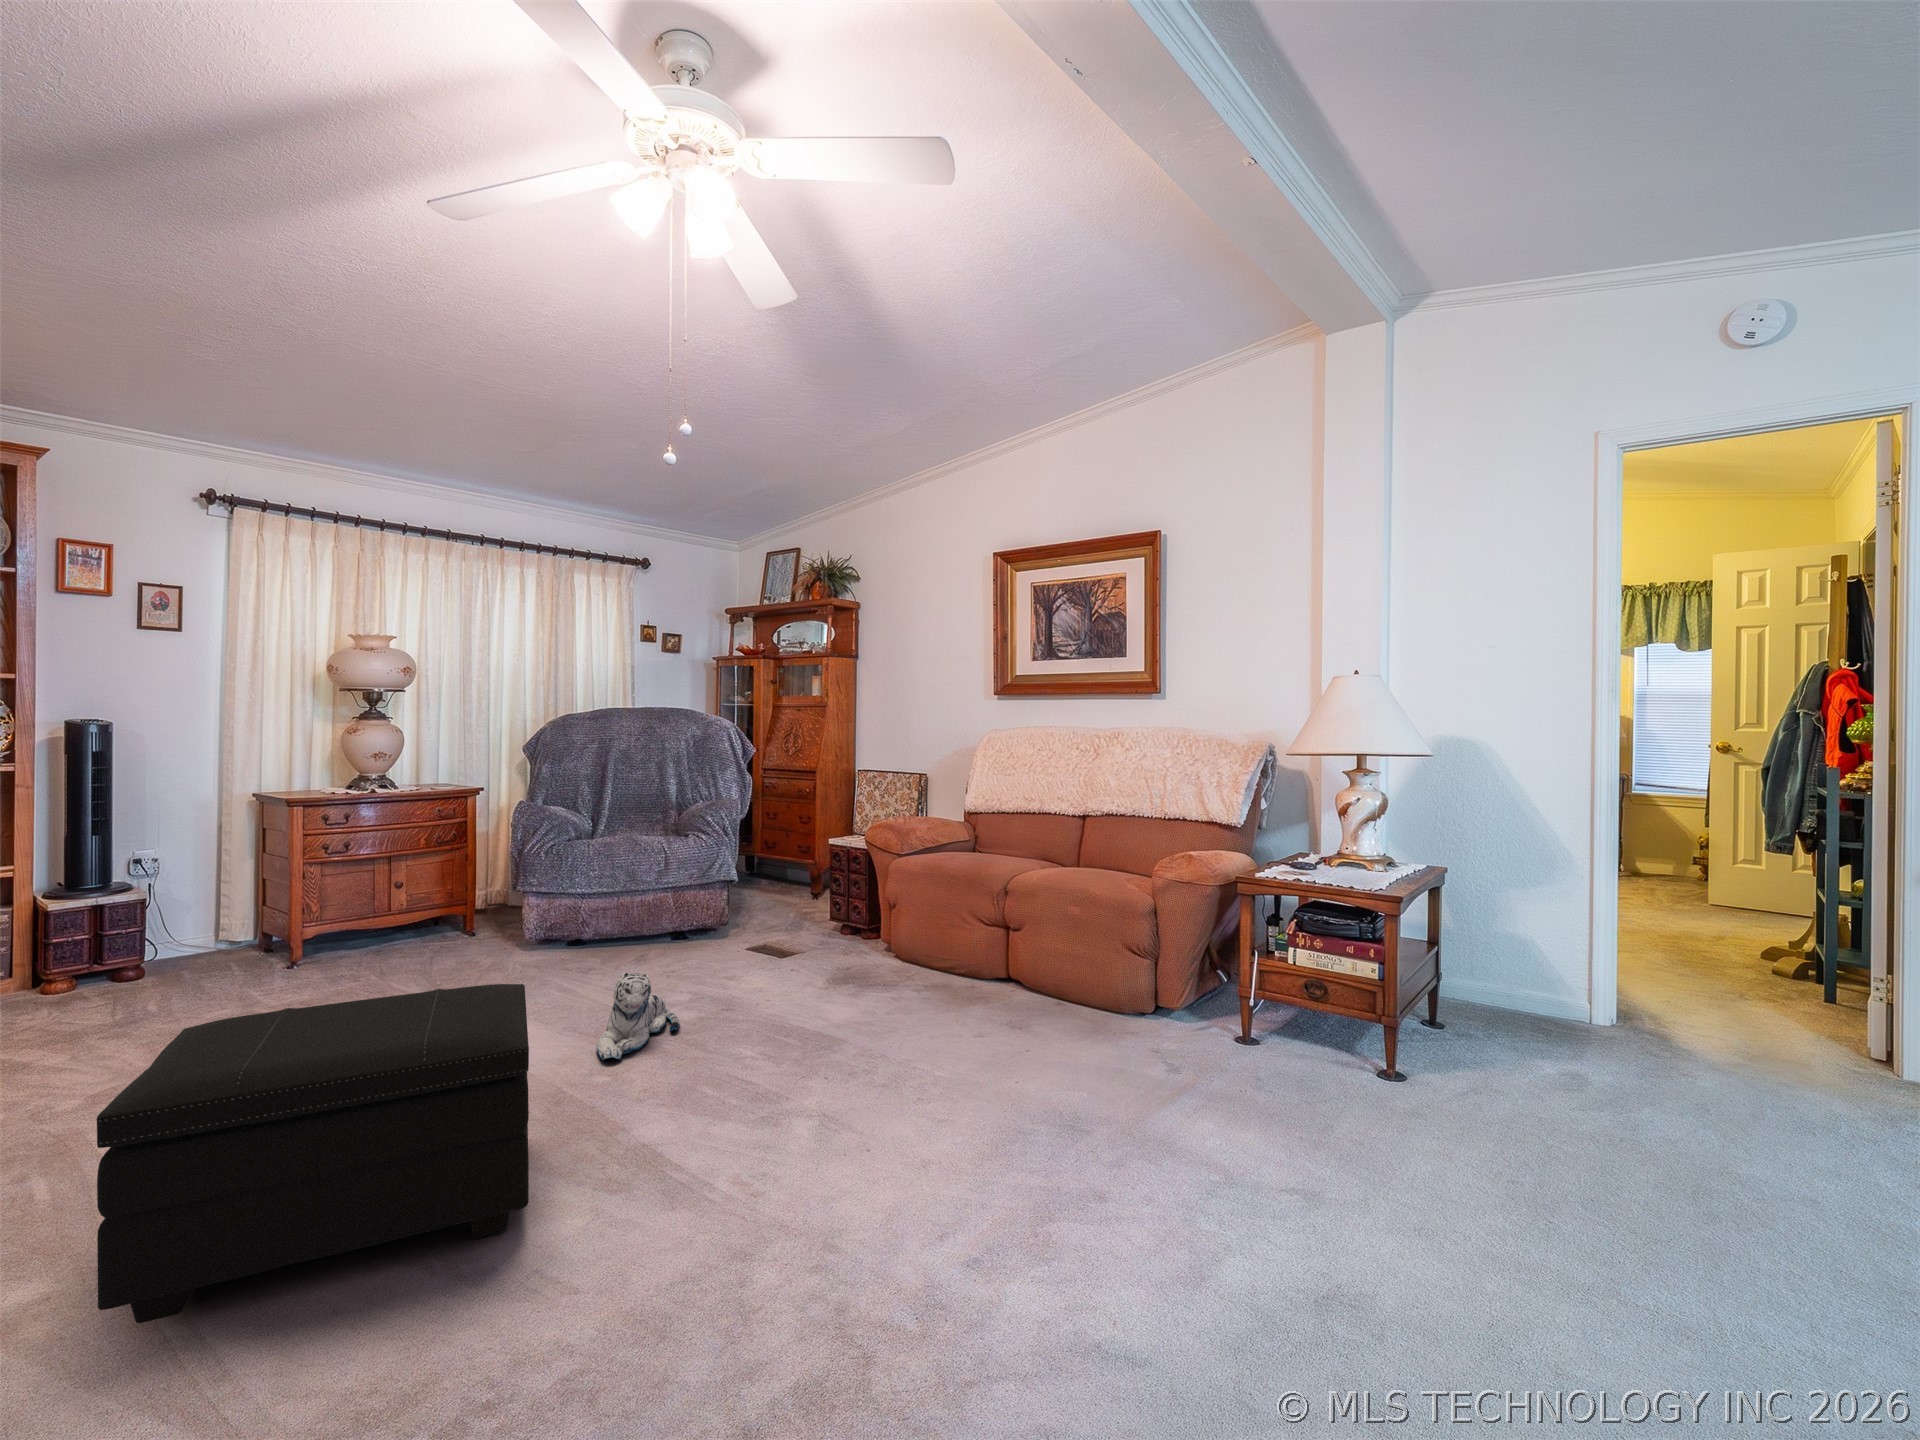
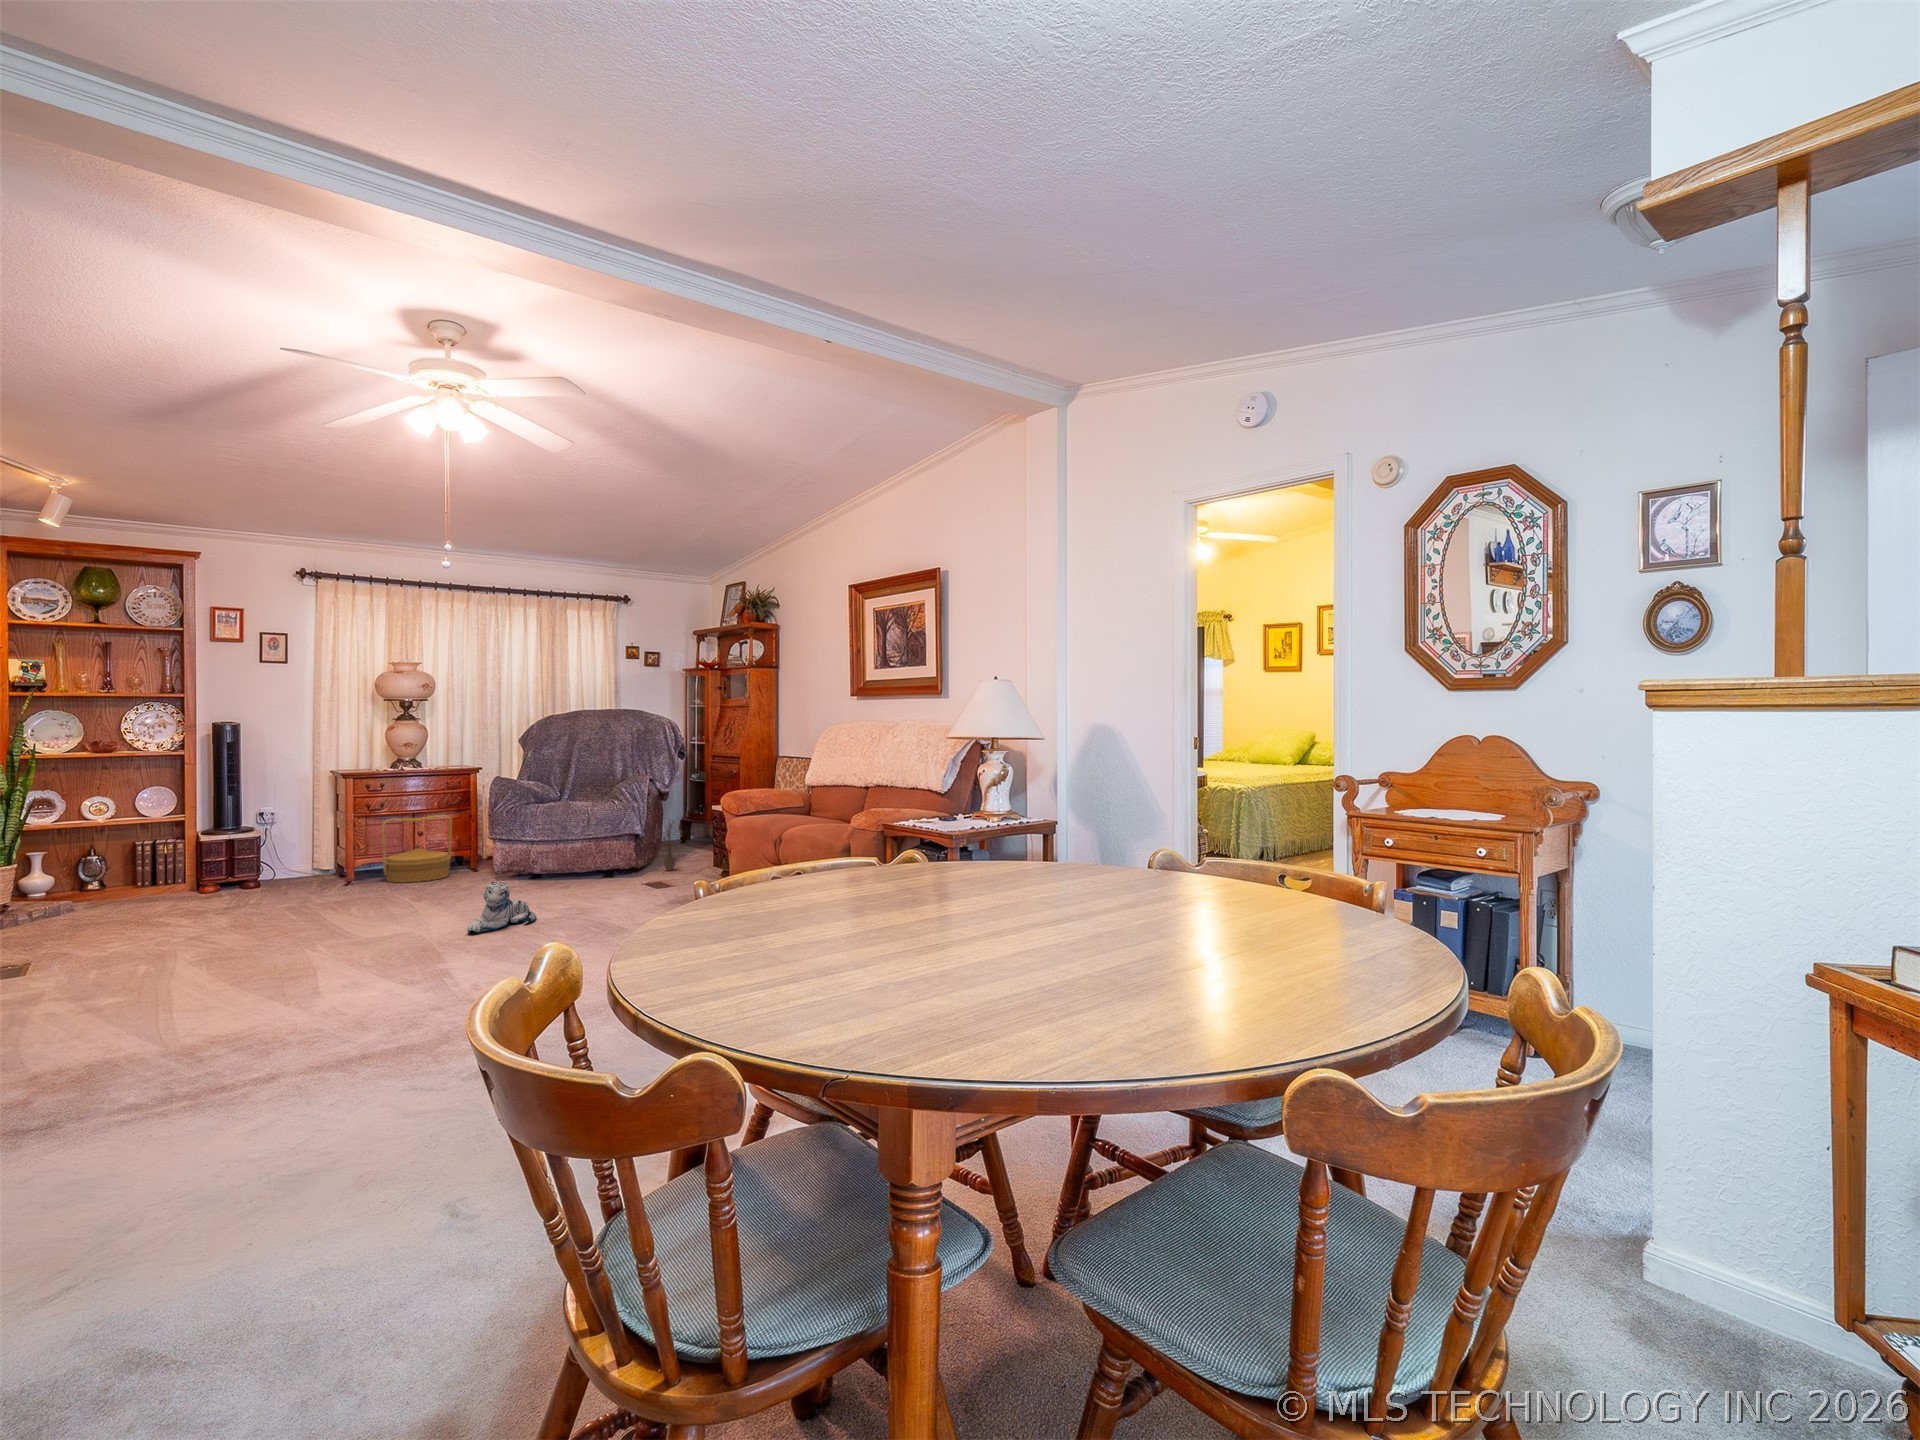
decorative plant: none [740,848,764,919] -> present [659,821,676,870]
woven basket: none [353,852,453,956] -> present [381,815,452,883]
footstool: present [97,984,529,1323] -> none [154,867,391,998]

